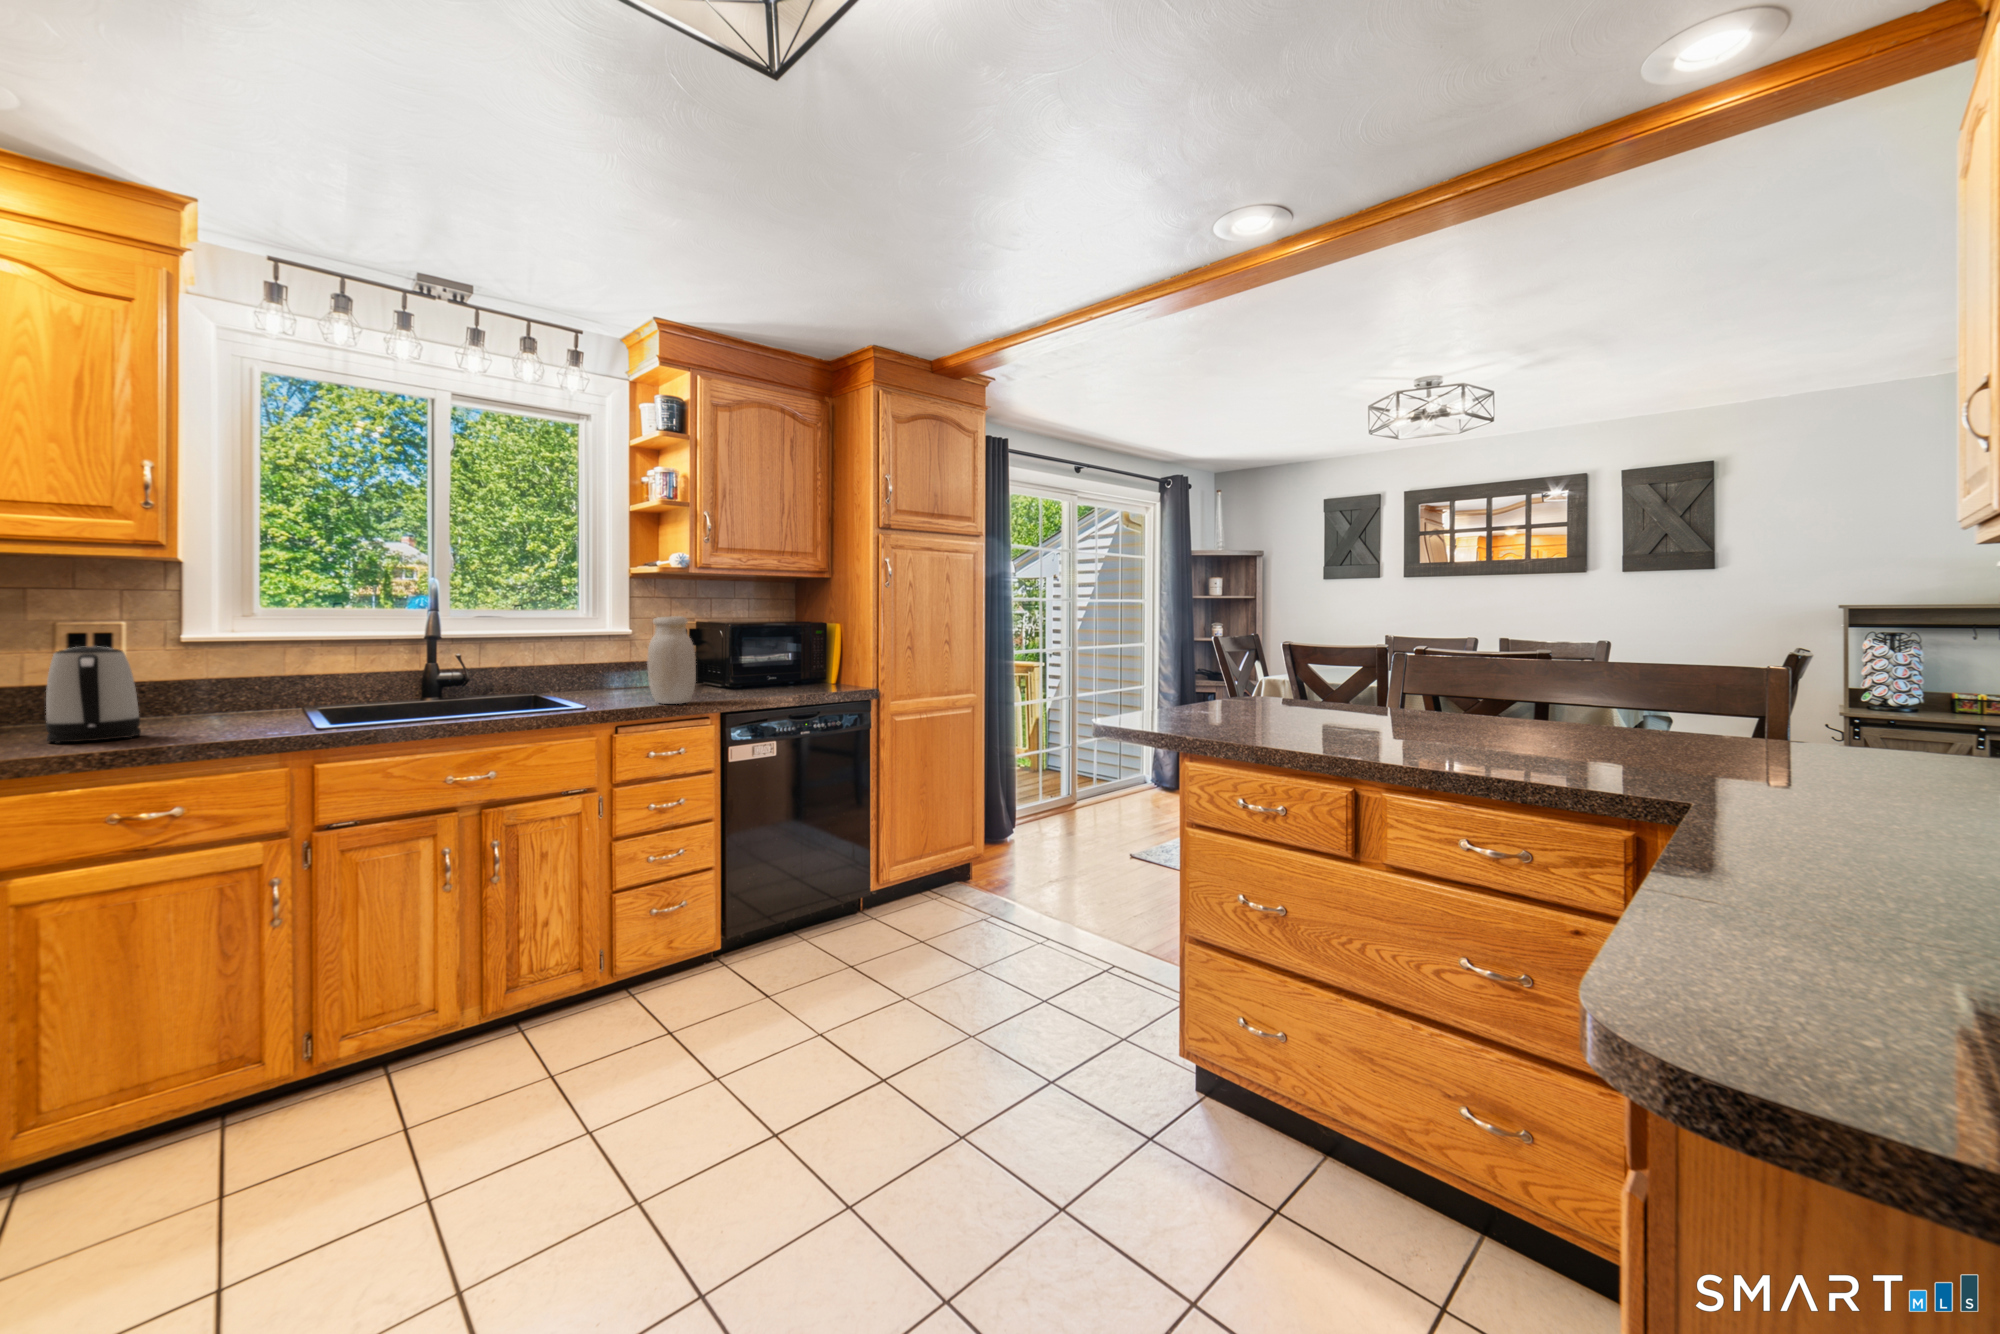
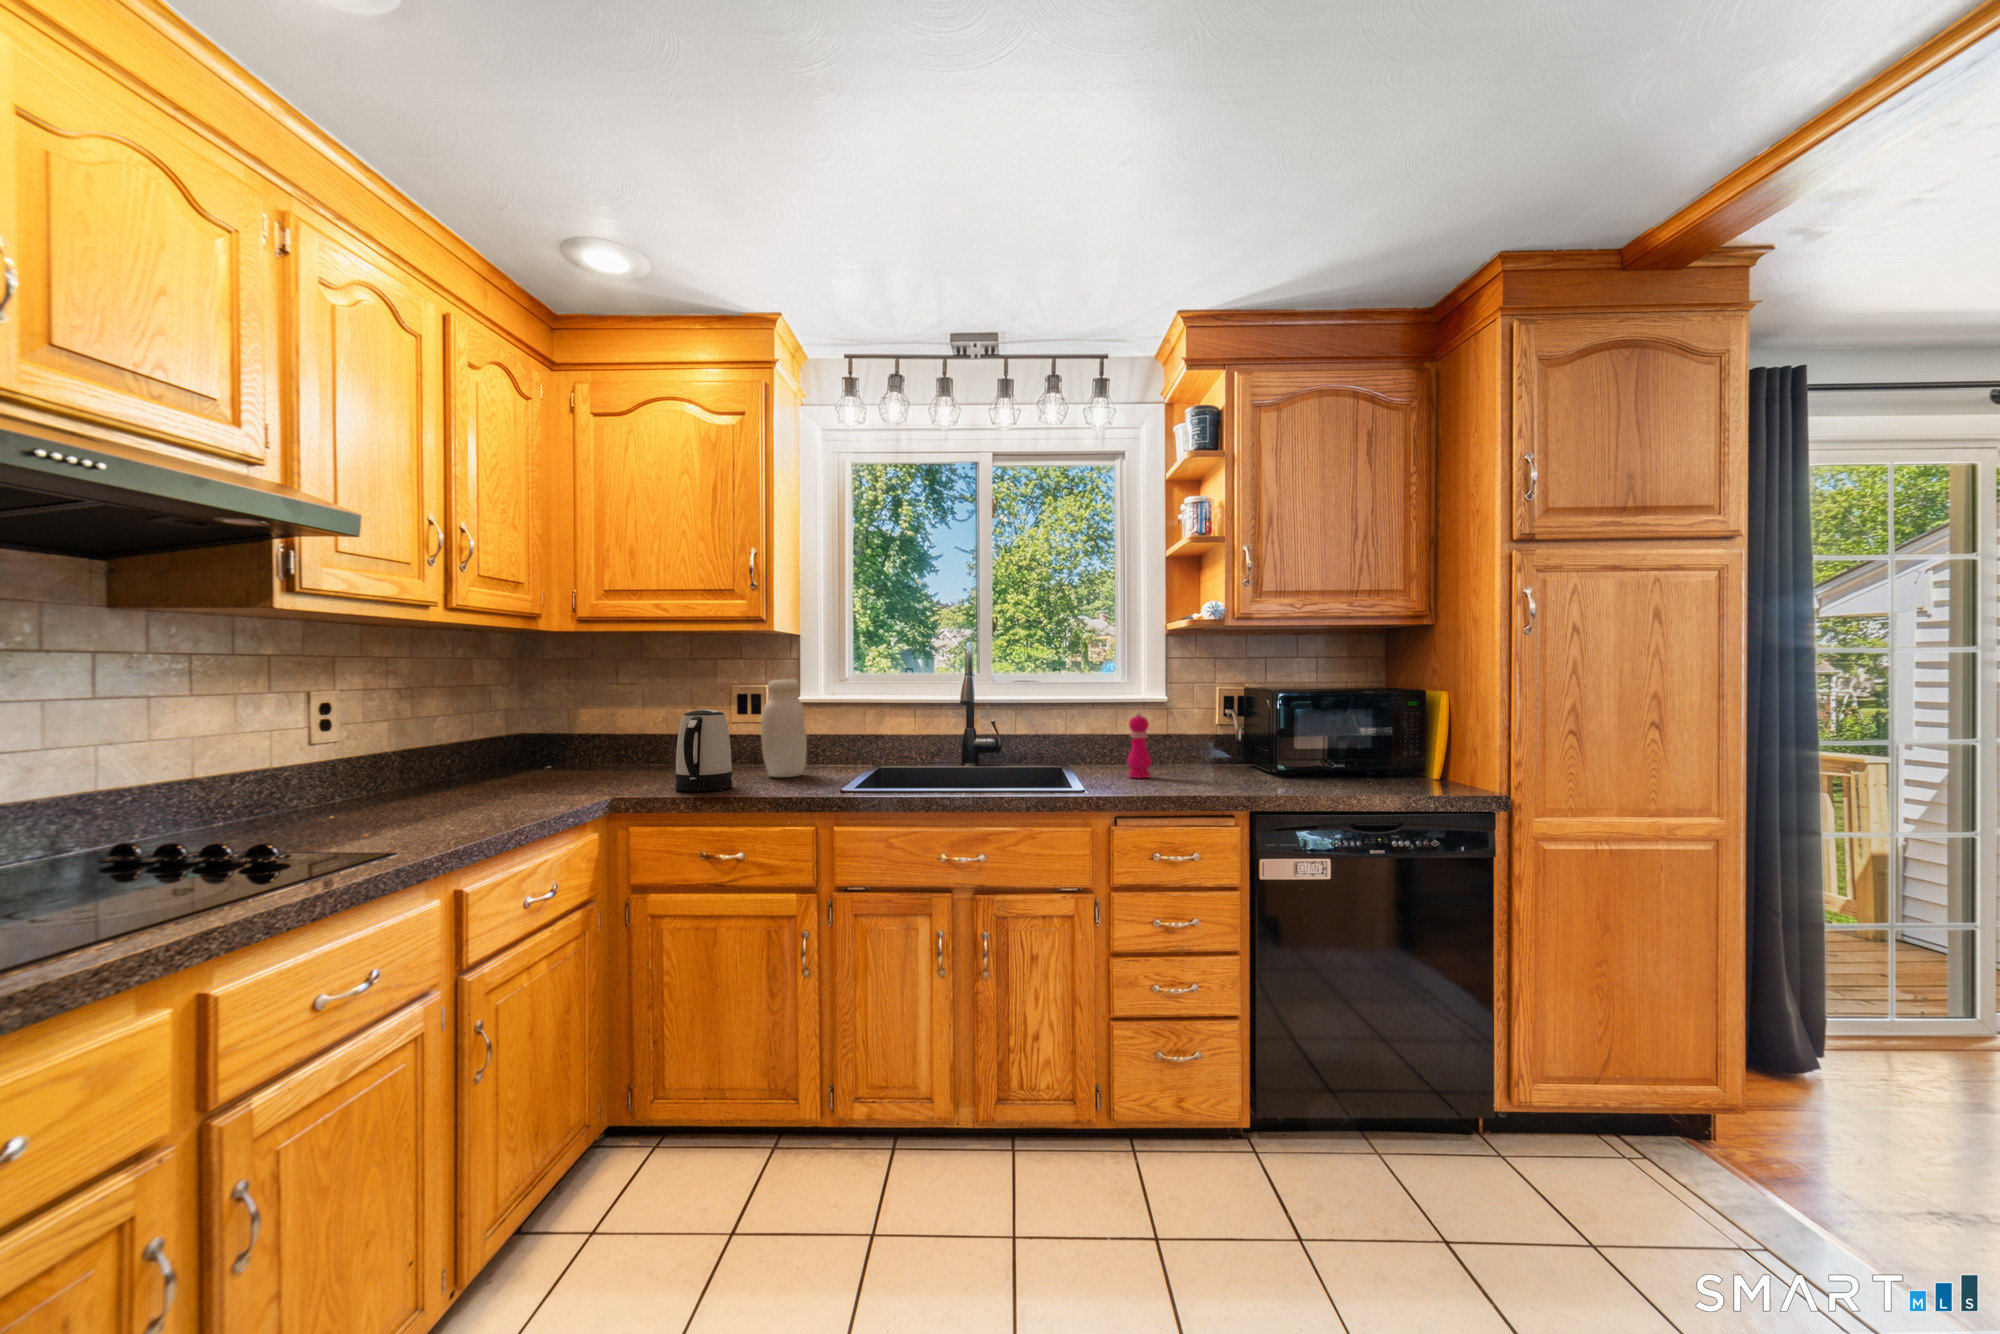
jar: present [647,616,696,704] -> present [761,680,807,777]
pepper mill: none [607,643,629,699] -> present [1127,711,1151,778]

